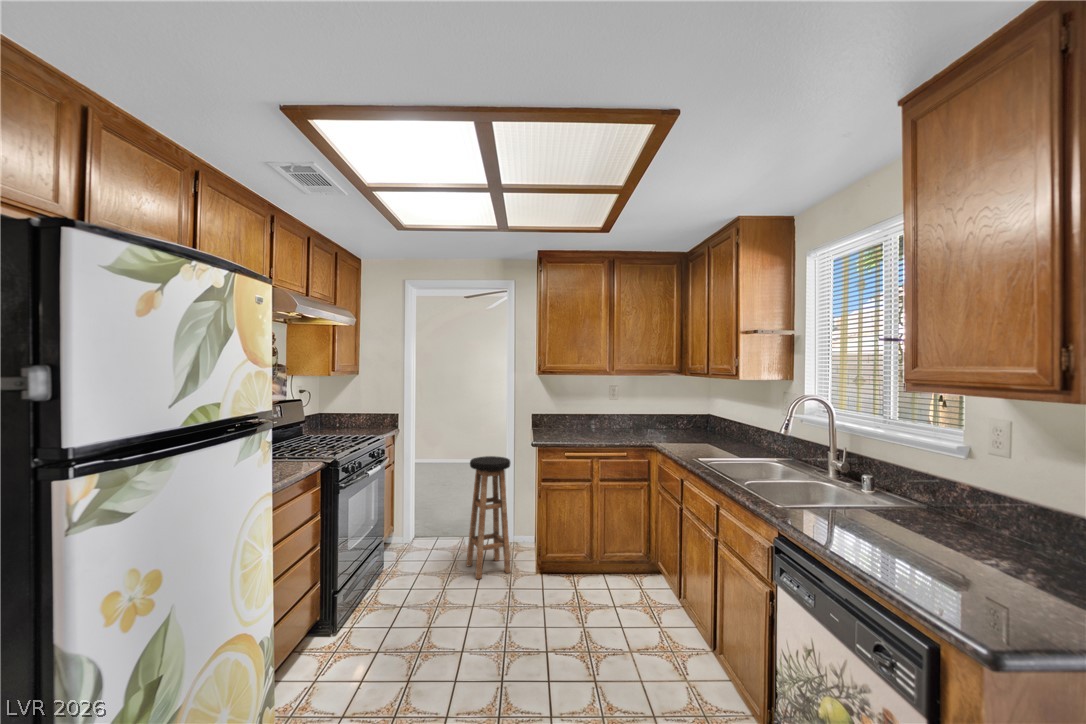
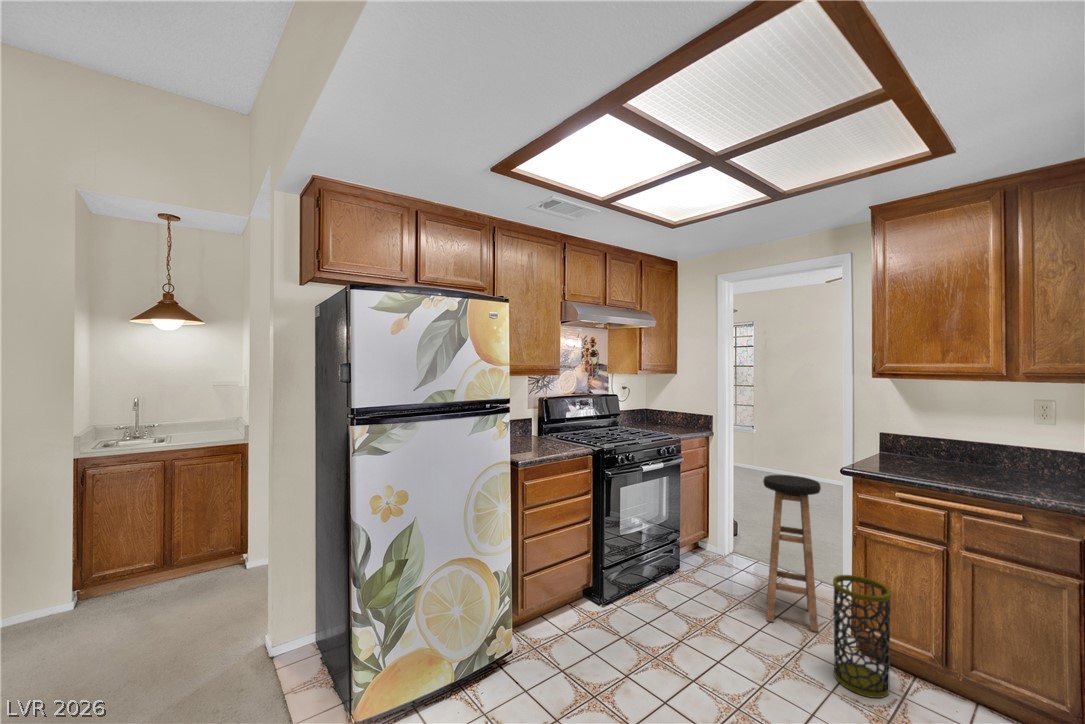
trash can: none [536,519,570,601] -> present [833,575,891,698]

